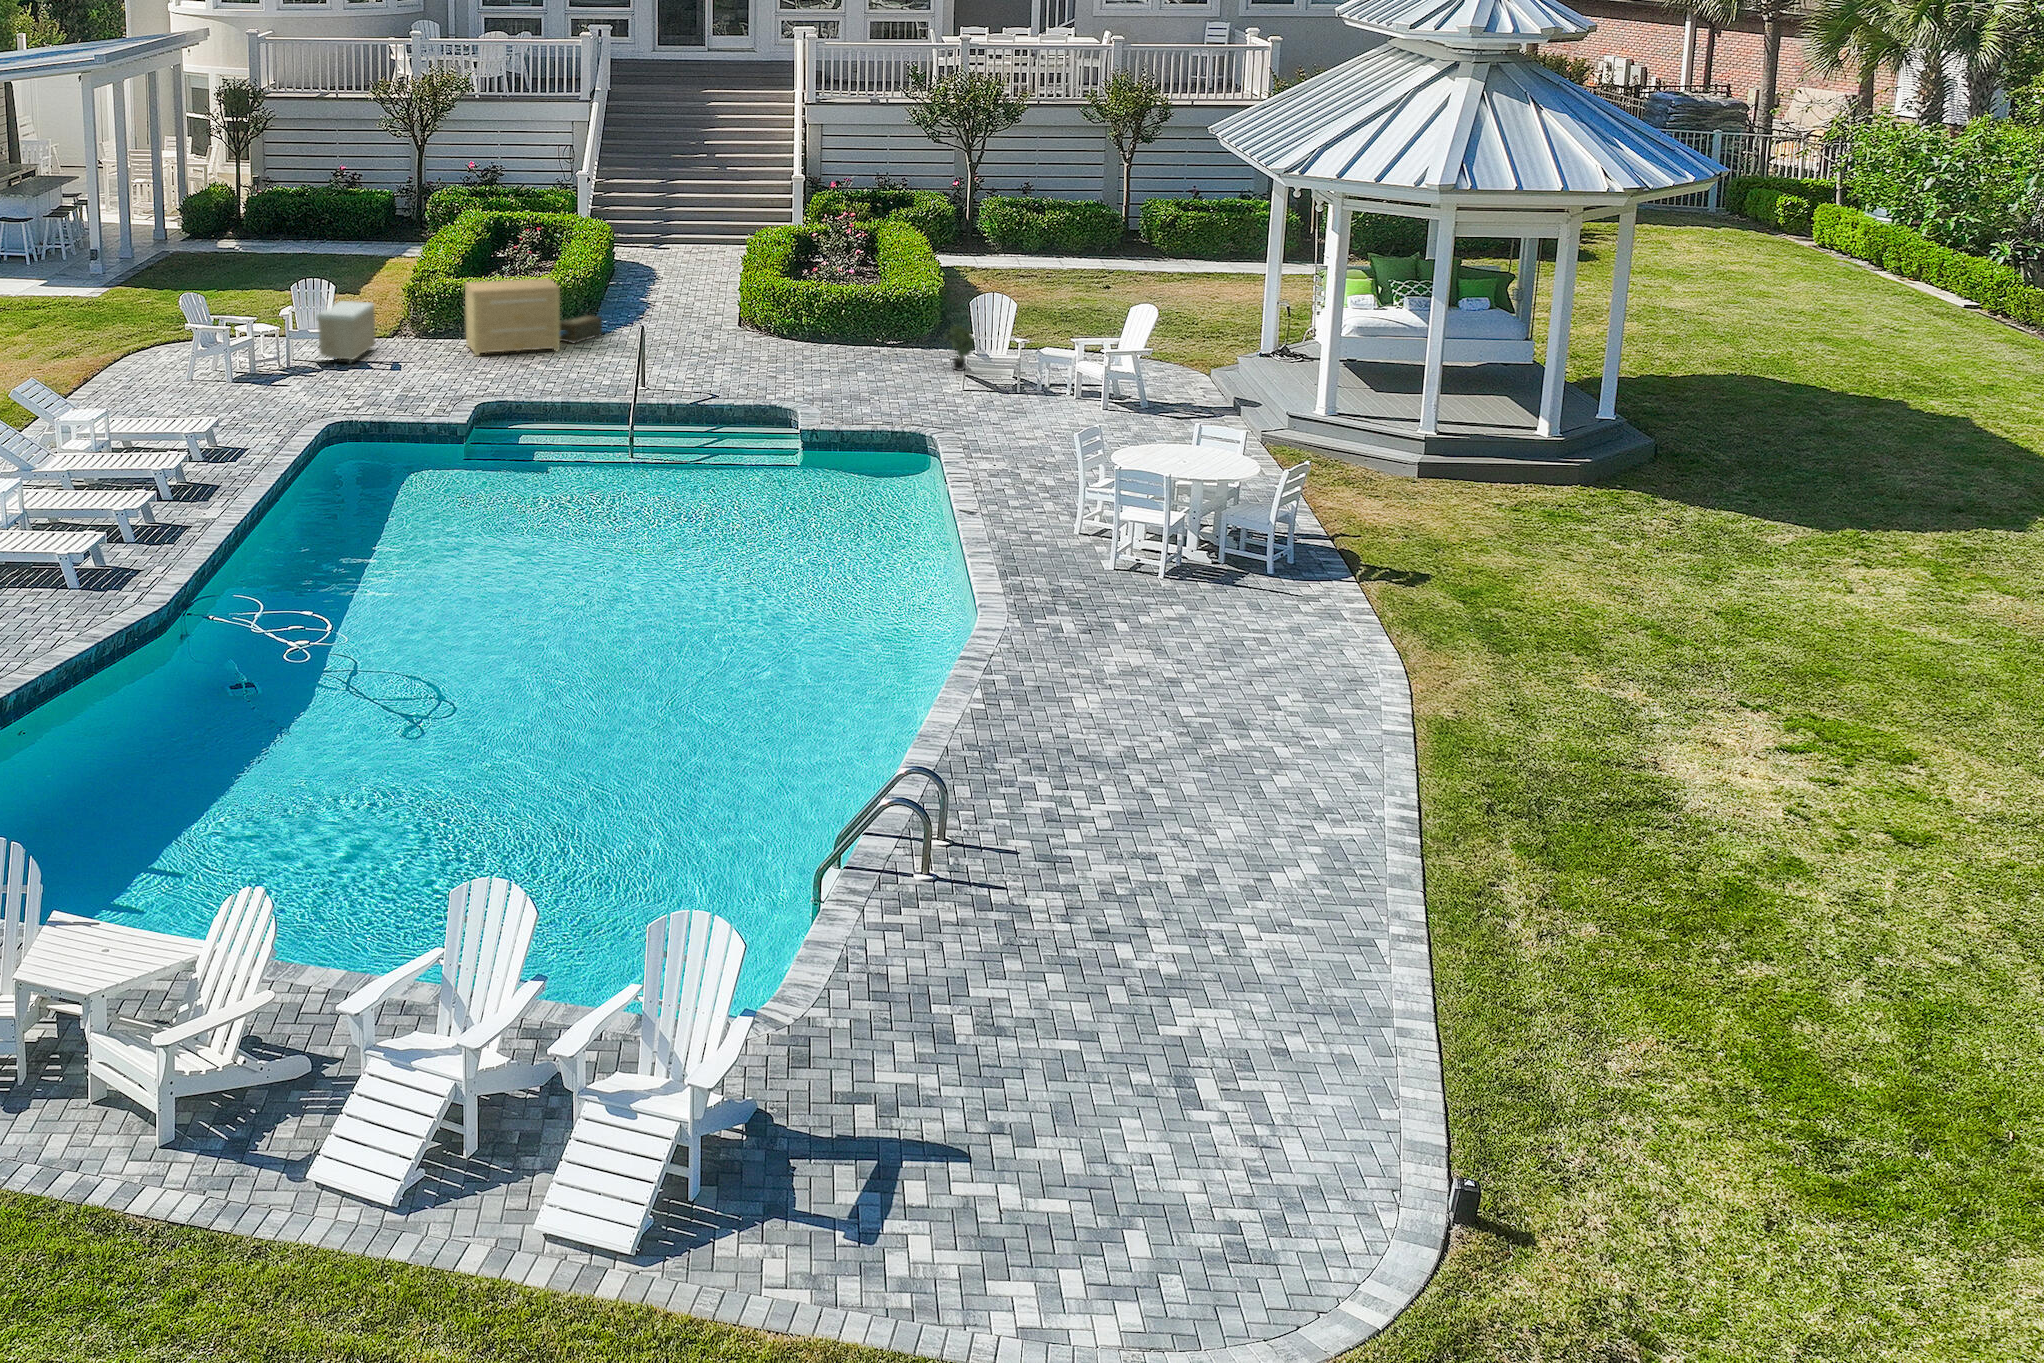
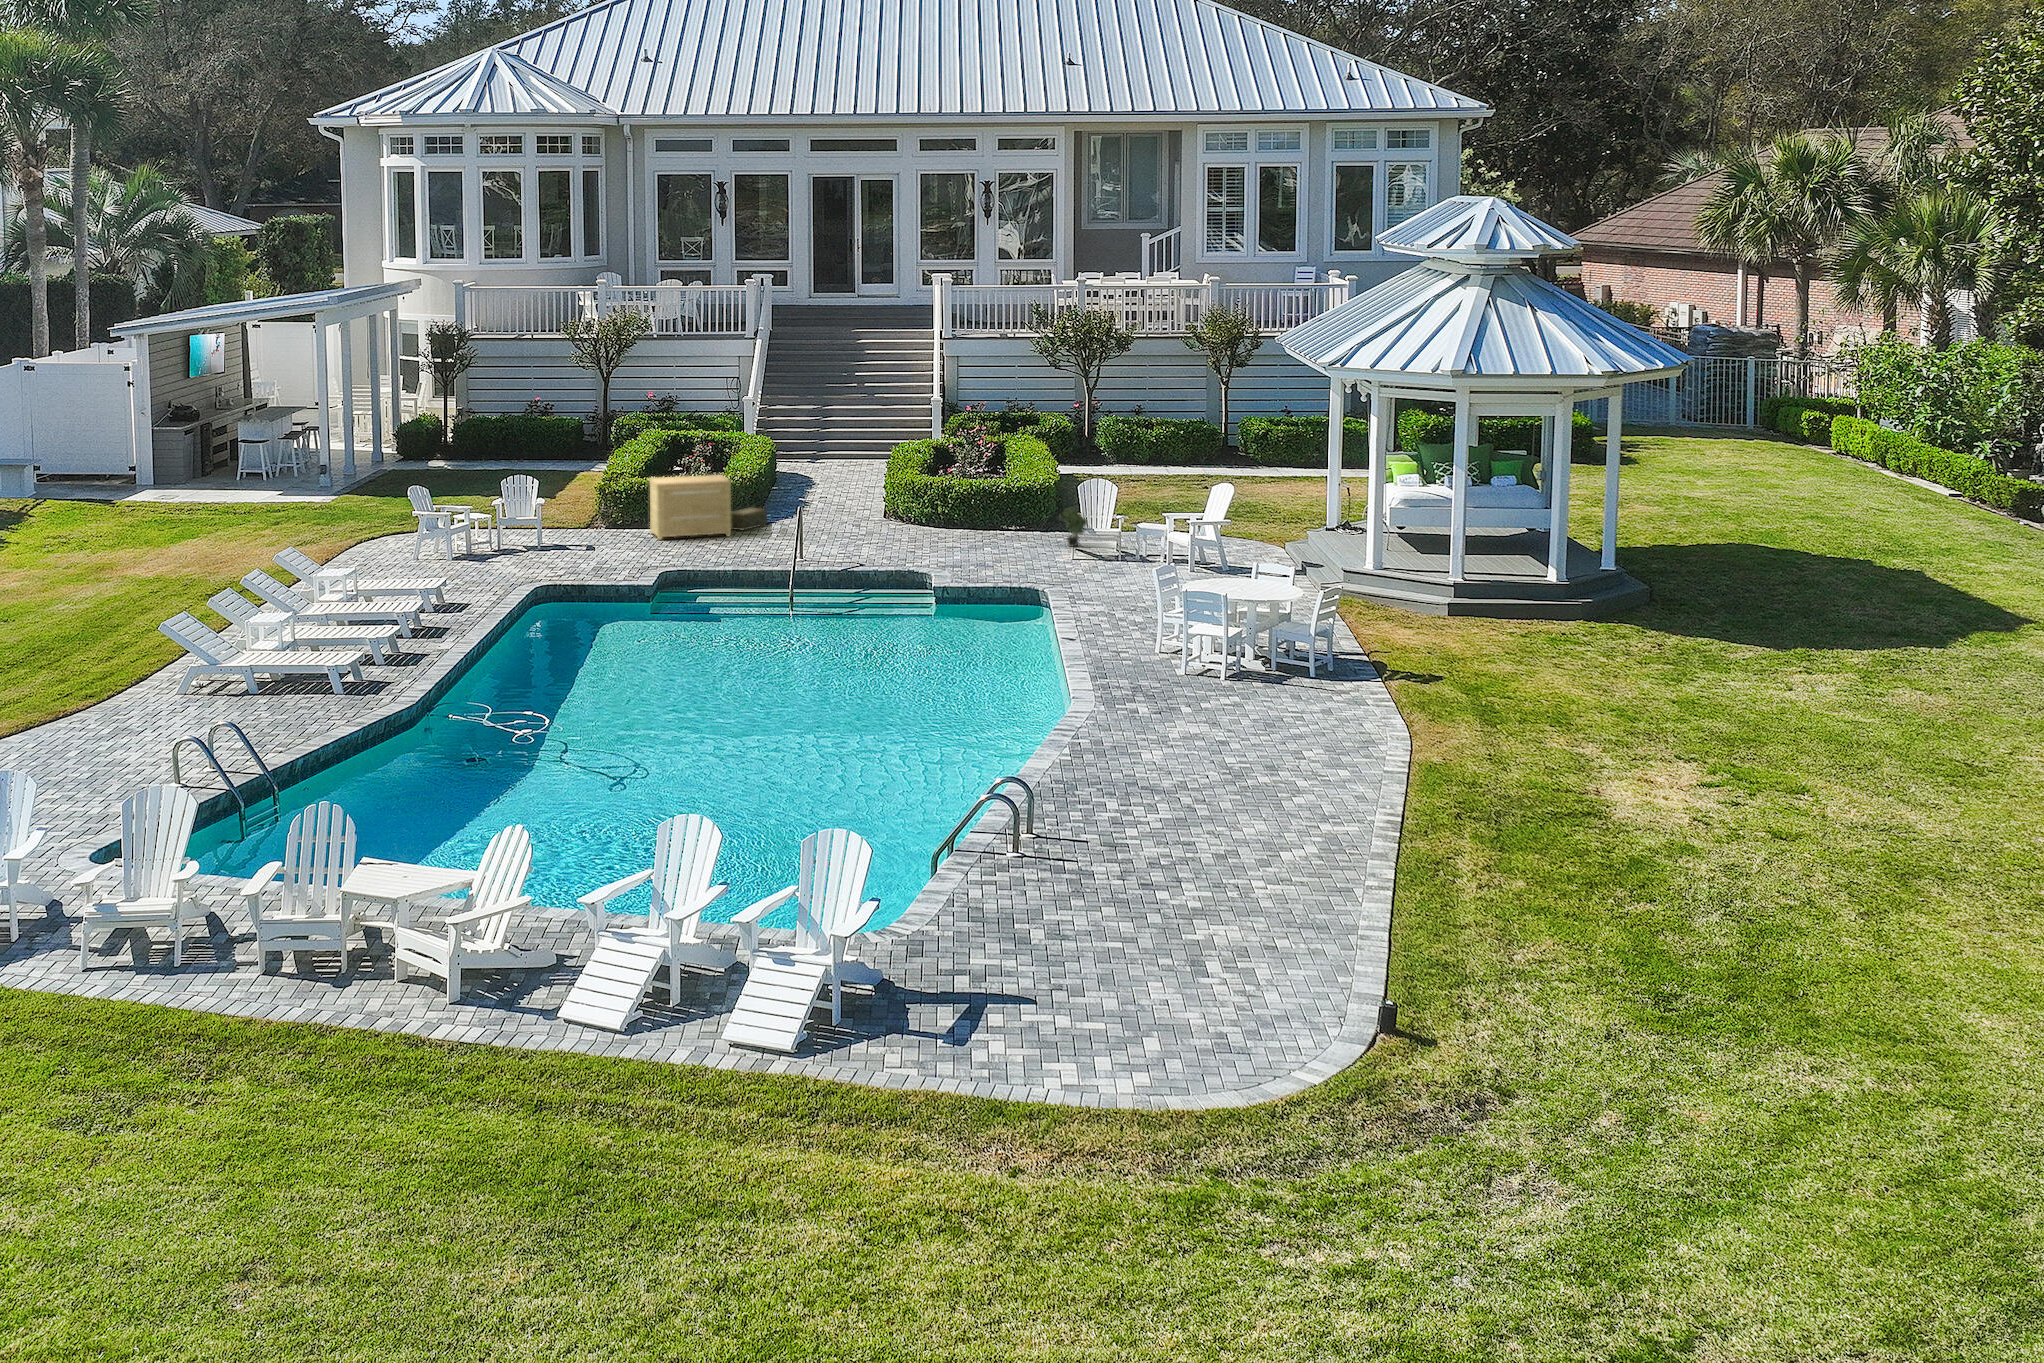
storage bench: present [316,301,375,361] -> none [524,494,573,546]

